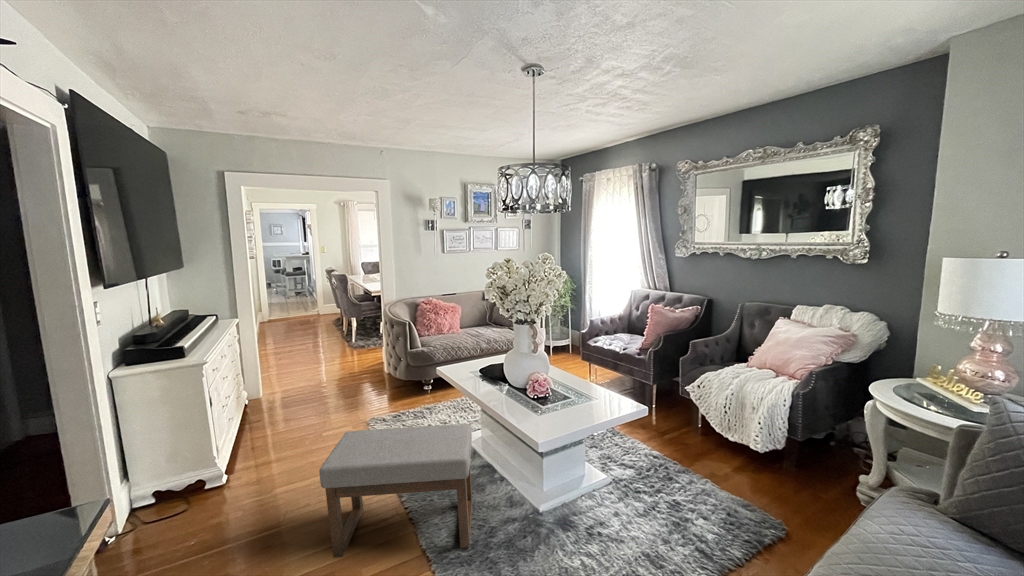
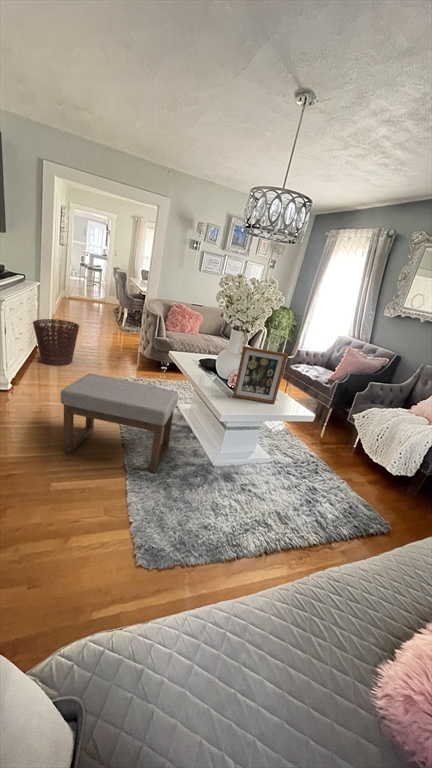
picture frame: none [538,340,594,411] -> present [233,346,288,404]
basket: none [240,361,304,429] -> present [33,319,79,365]

